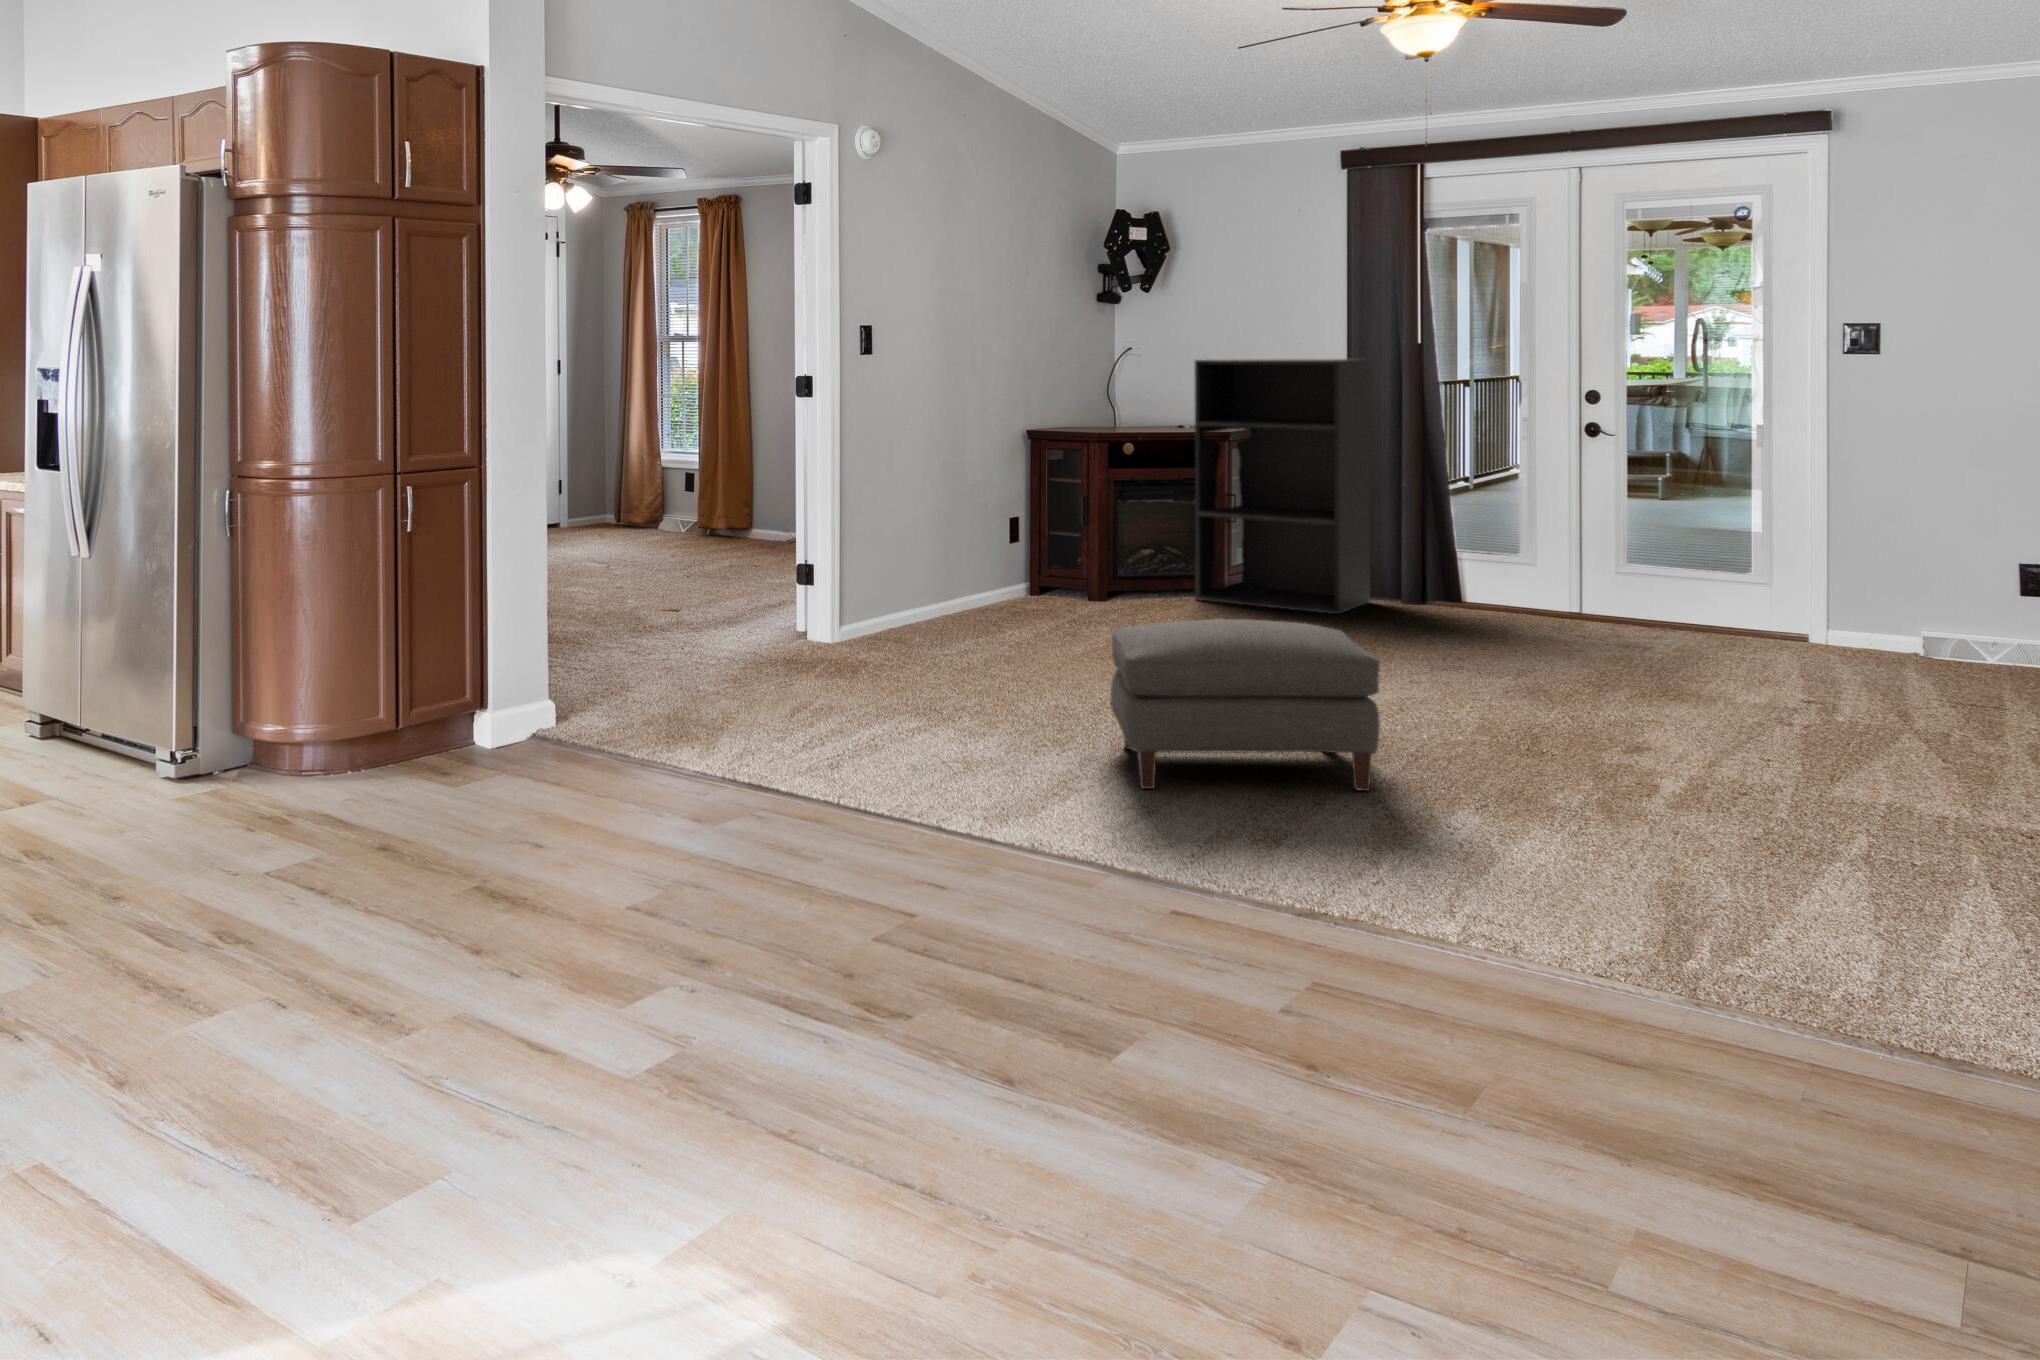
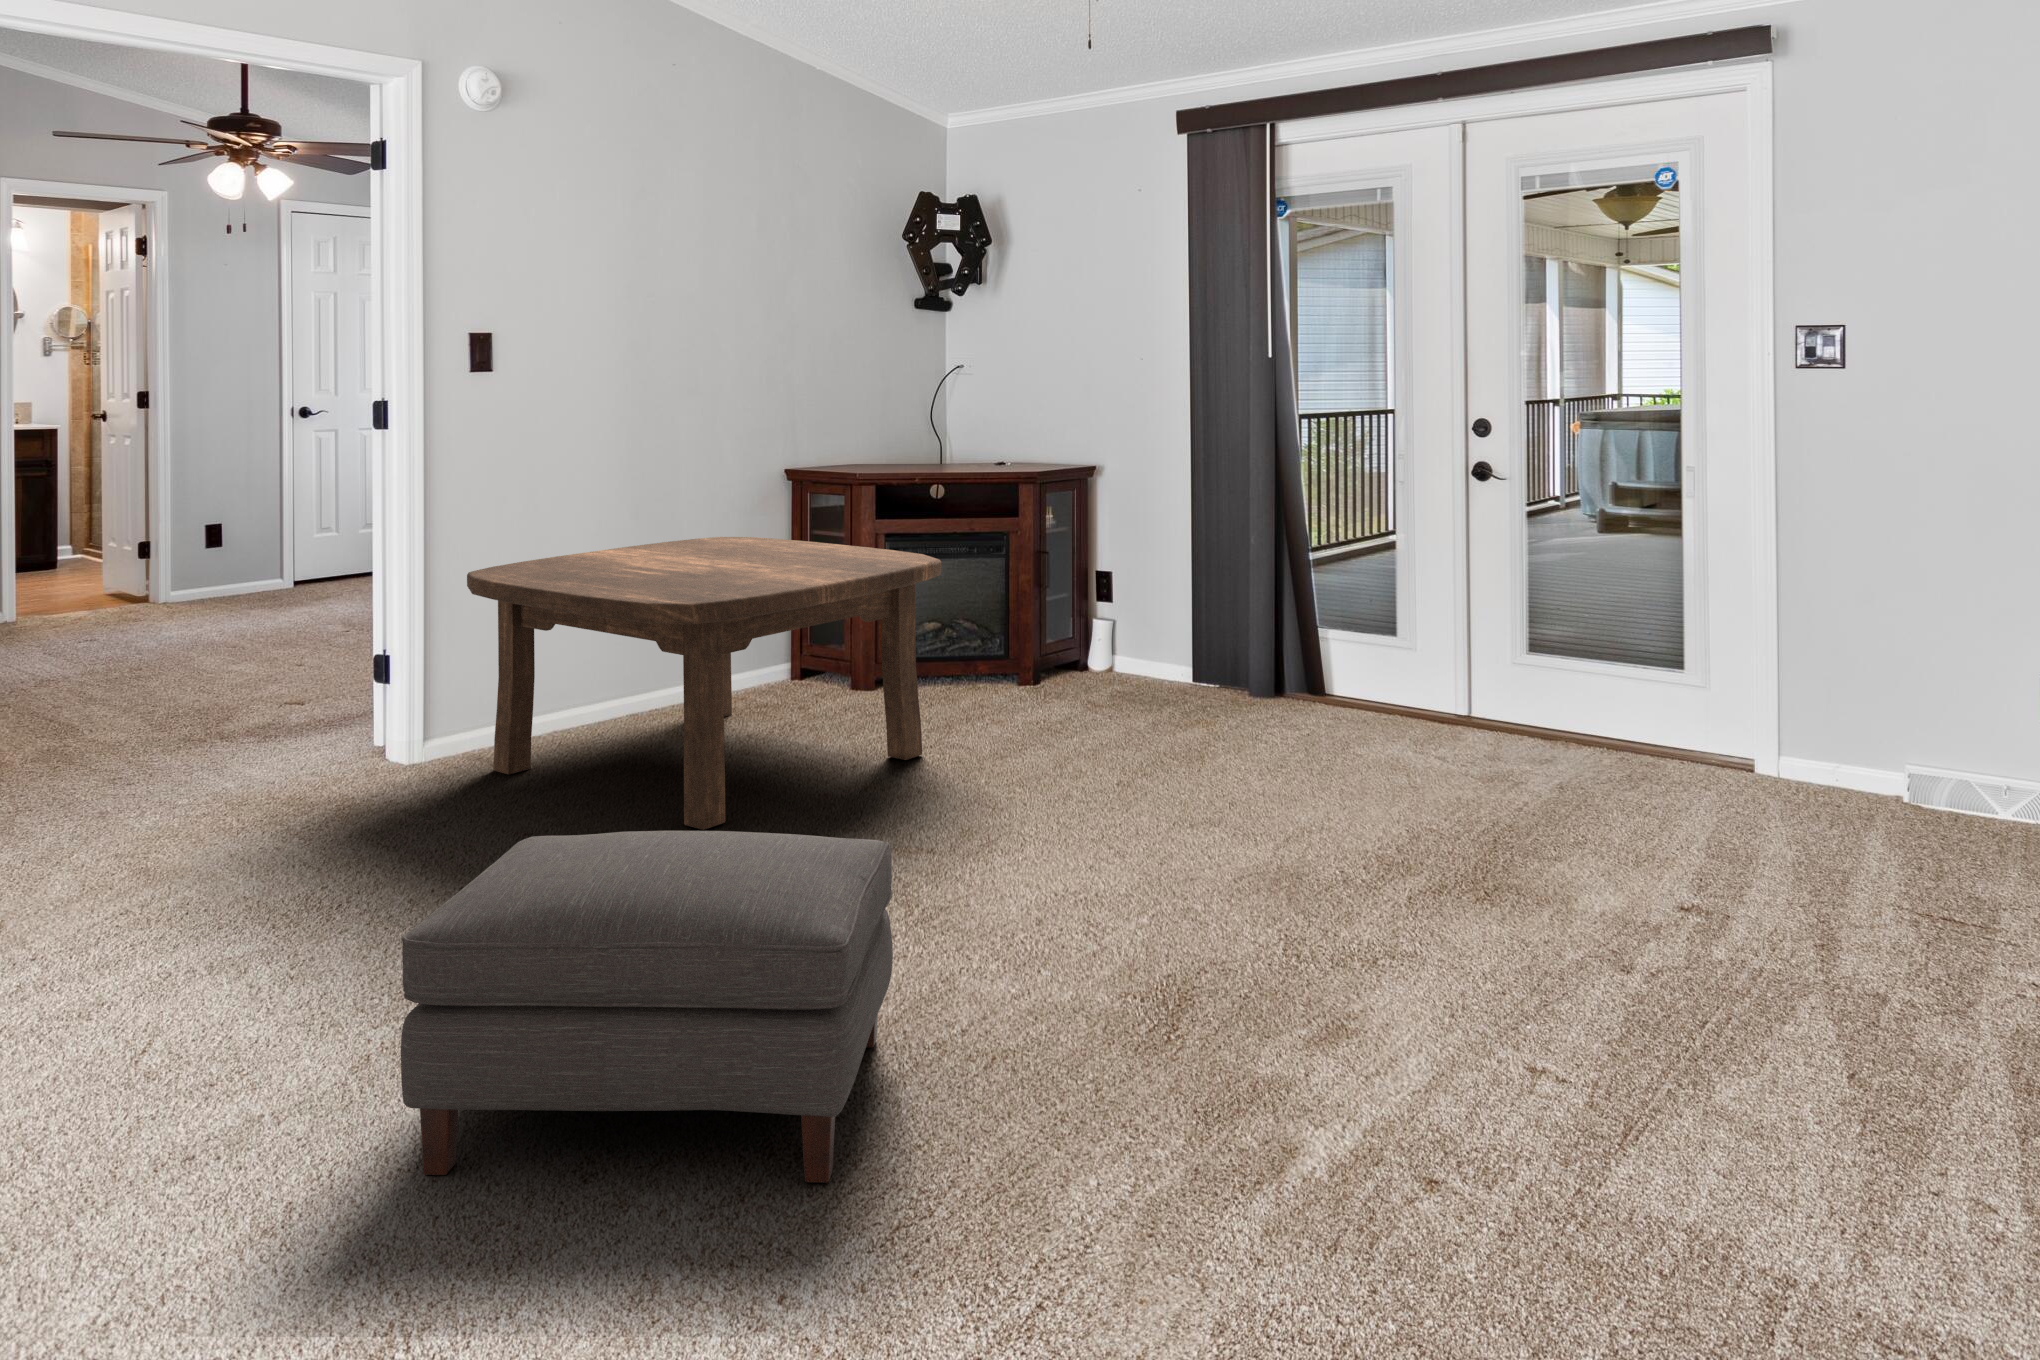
bookshelf: present [1195,359,1370,614] -> none [989,378,1212,716]
coffee table: none [872,479,1205,668] -> present [467,537,941,830]

